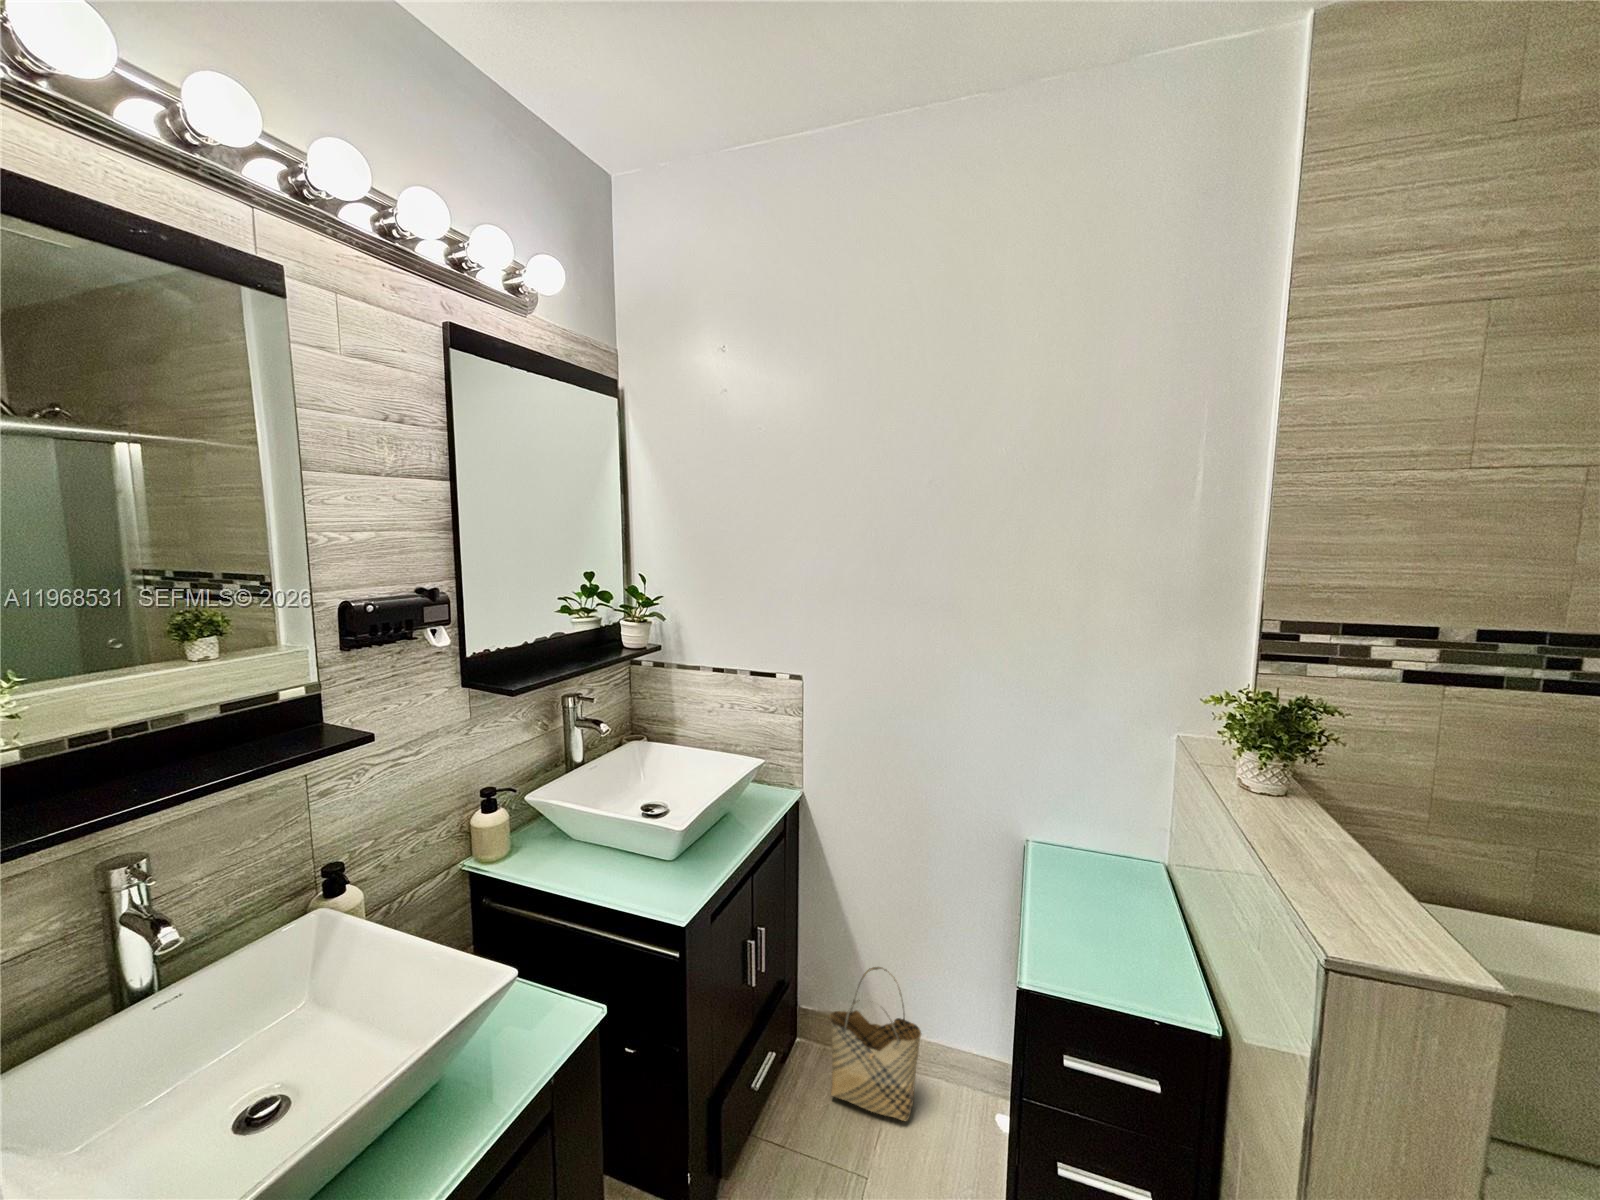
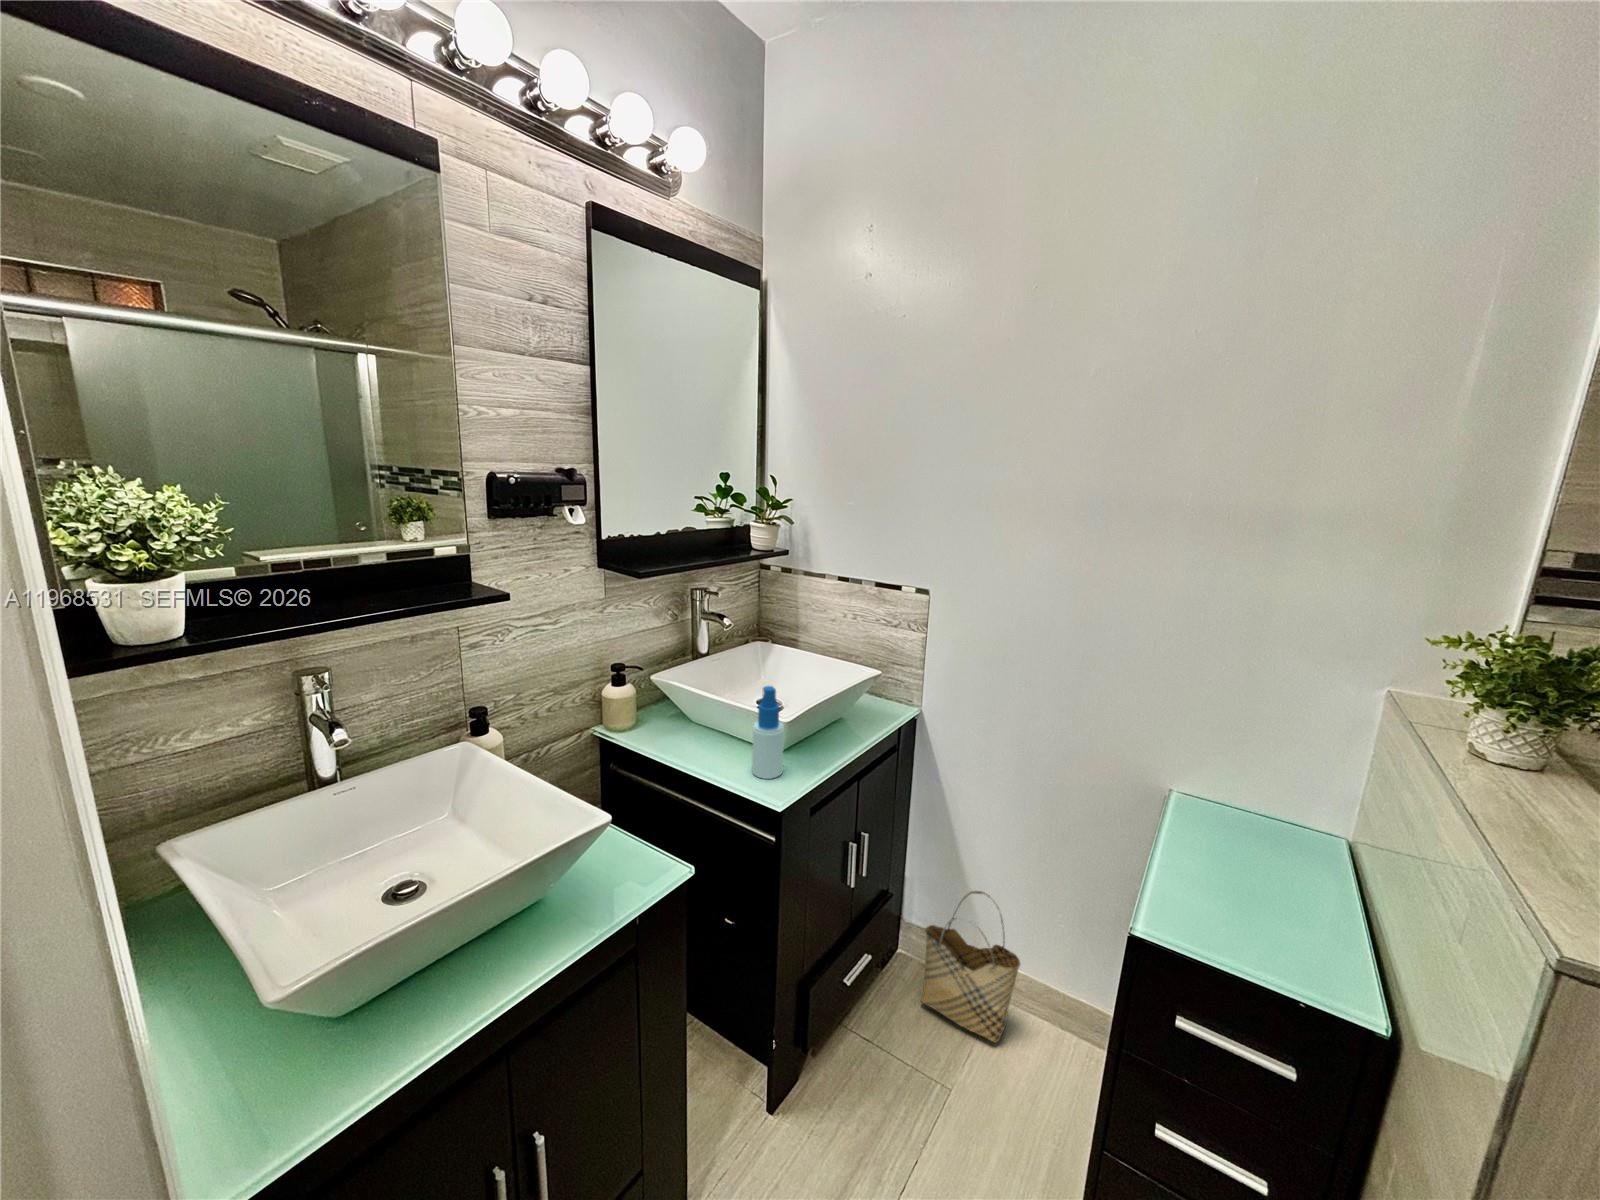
spray bottle: none [648,796,681,894] -> present [752,686,784,779]

